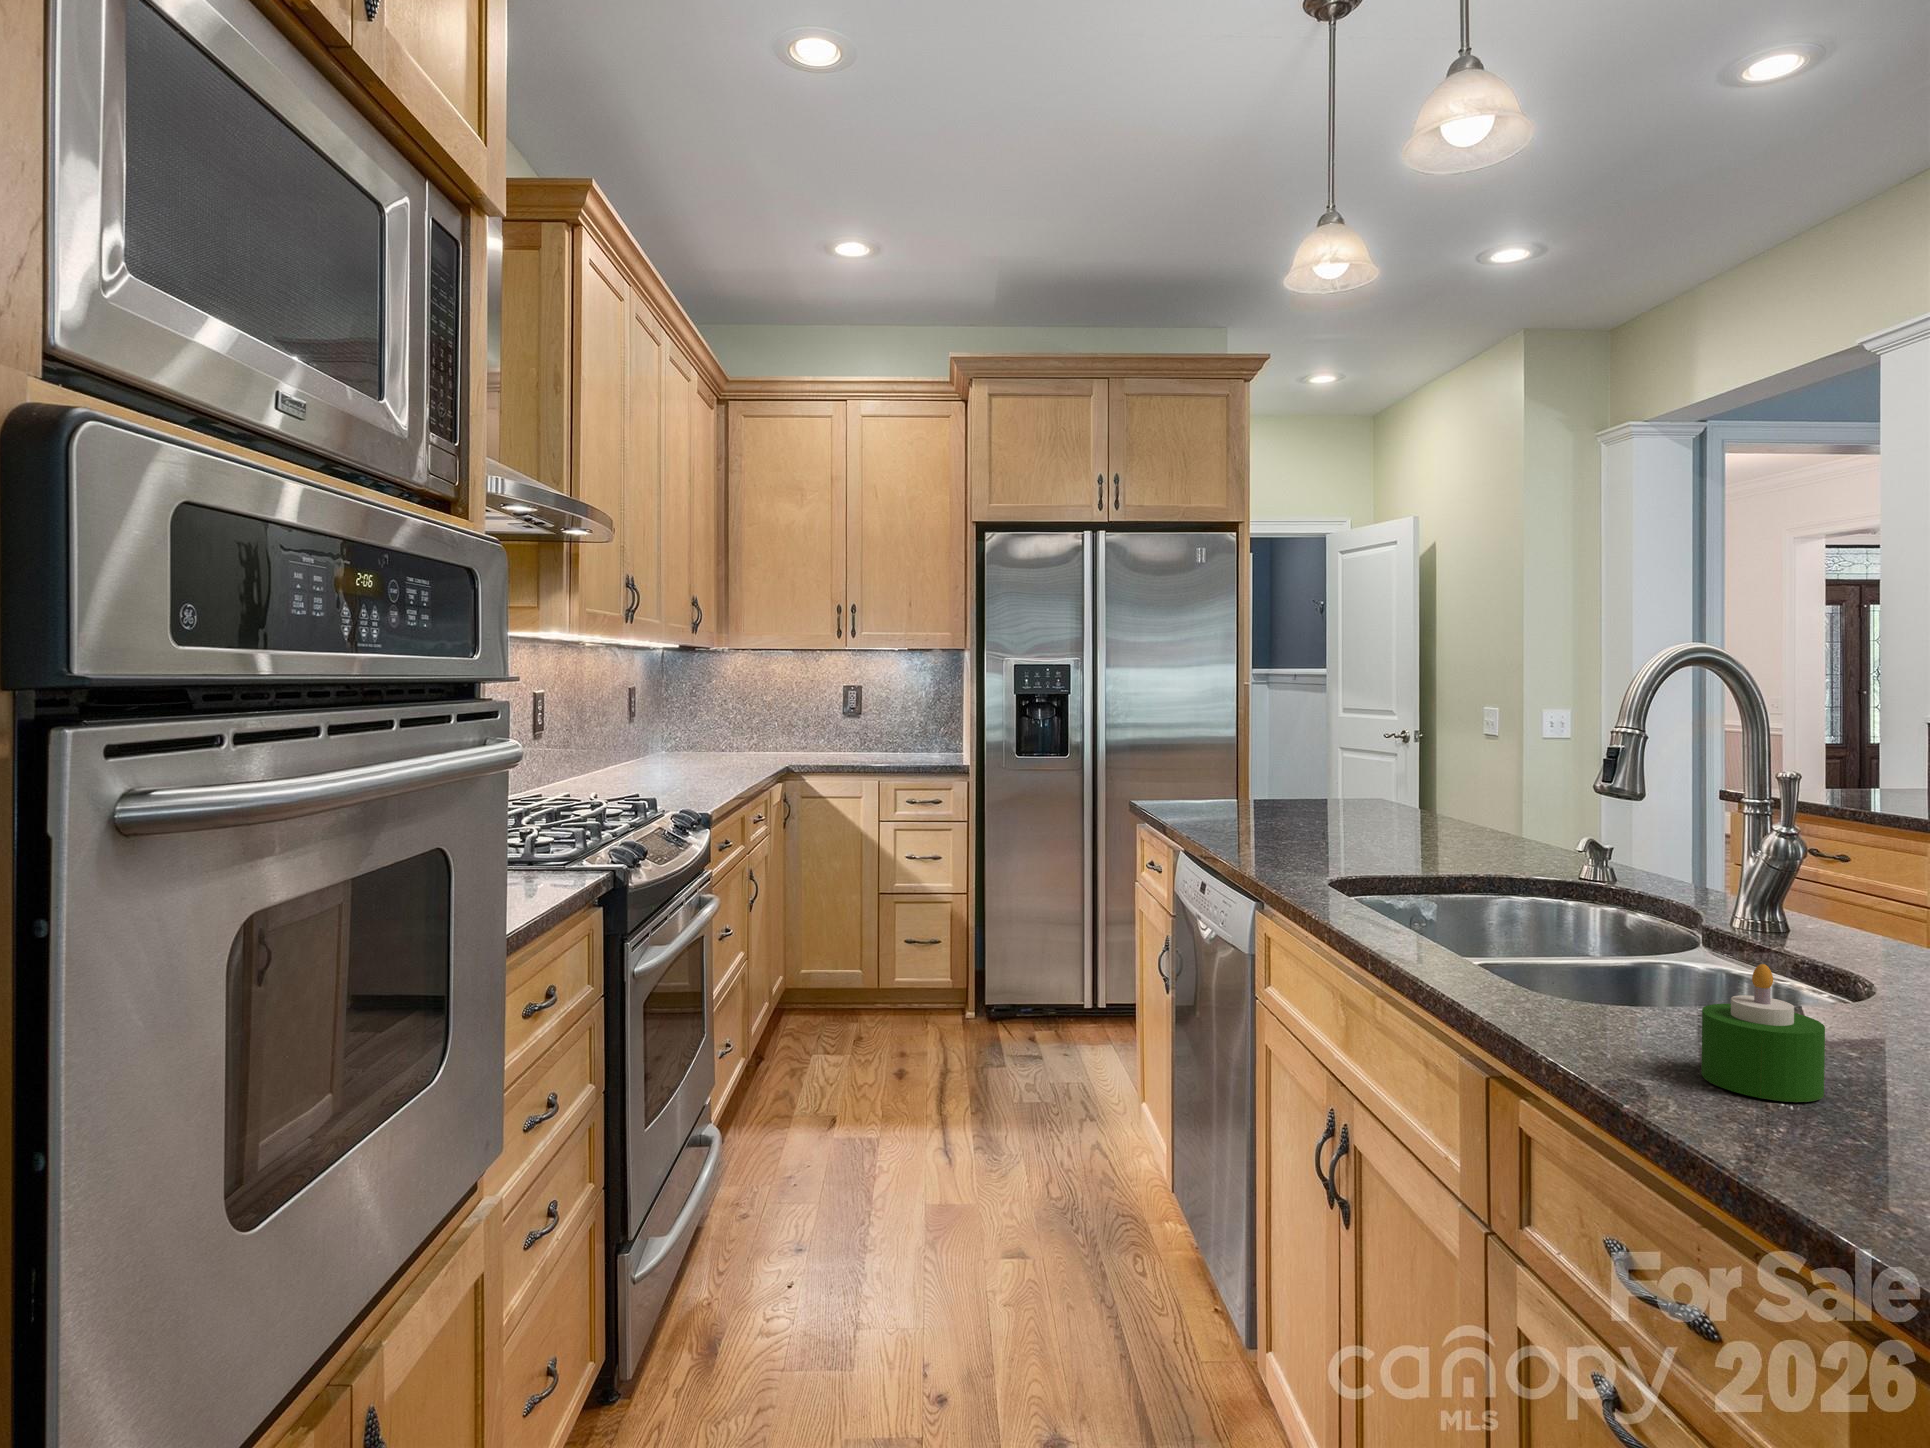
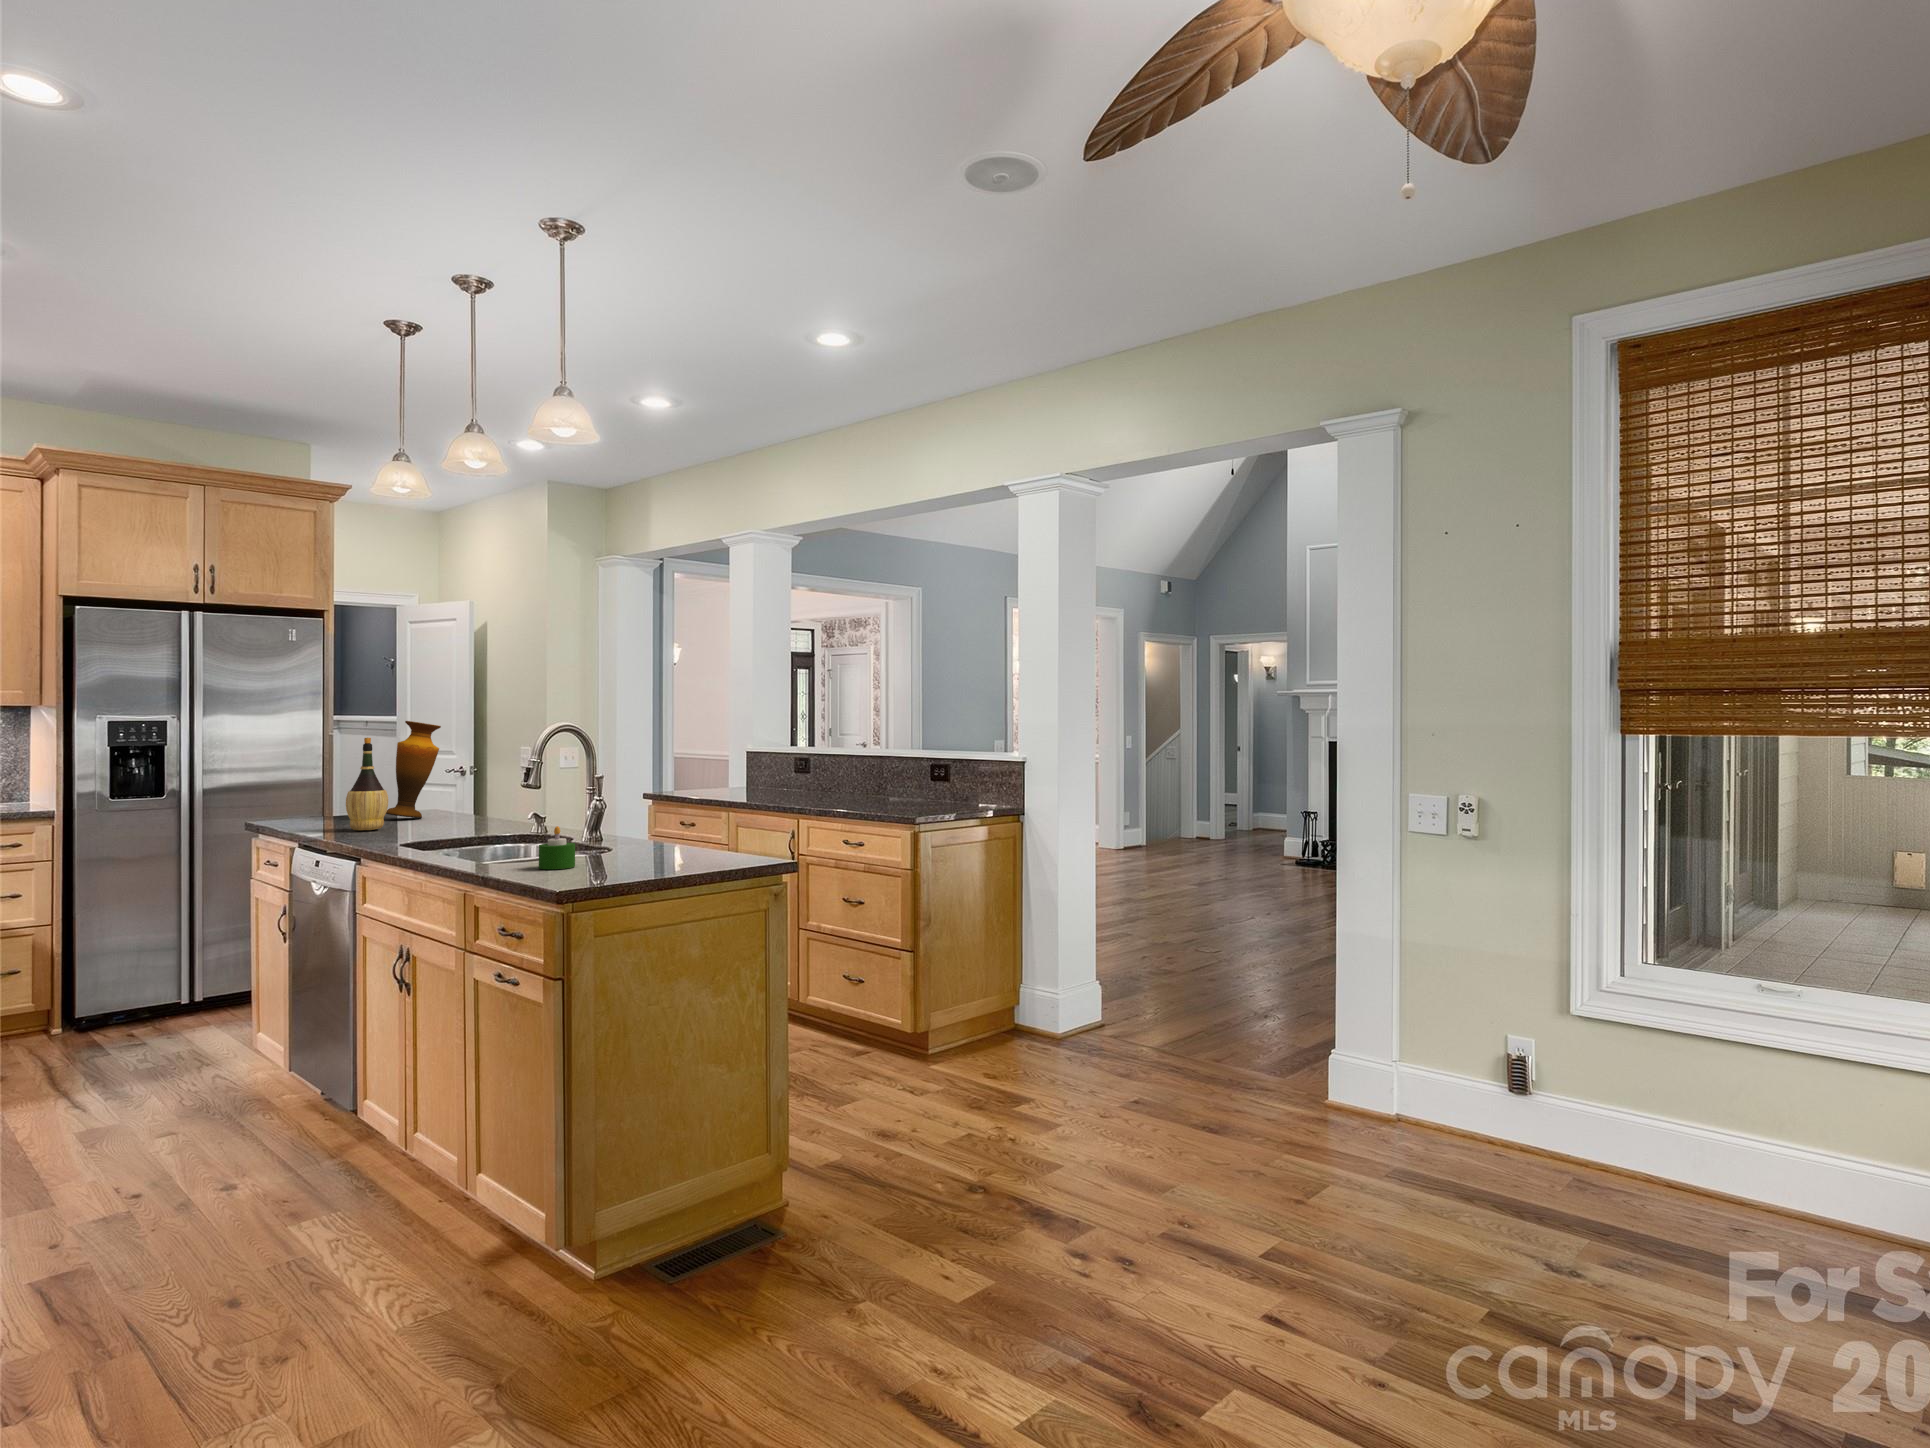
vase: none [1308,665,1393,823] -> present [386,721,441,818]
wine bottle: none [1247,691,1311,843] -> present [346,737,388,830]

